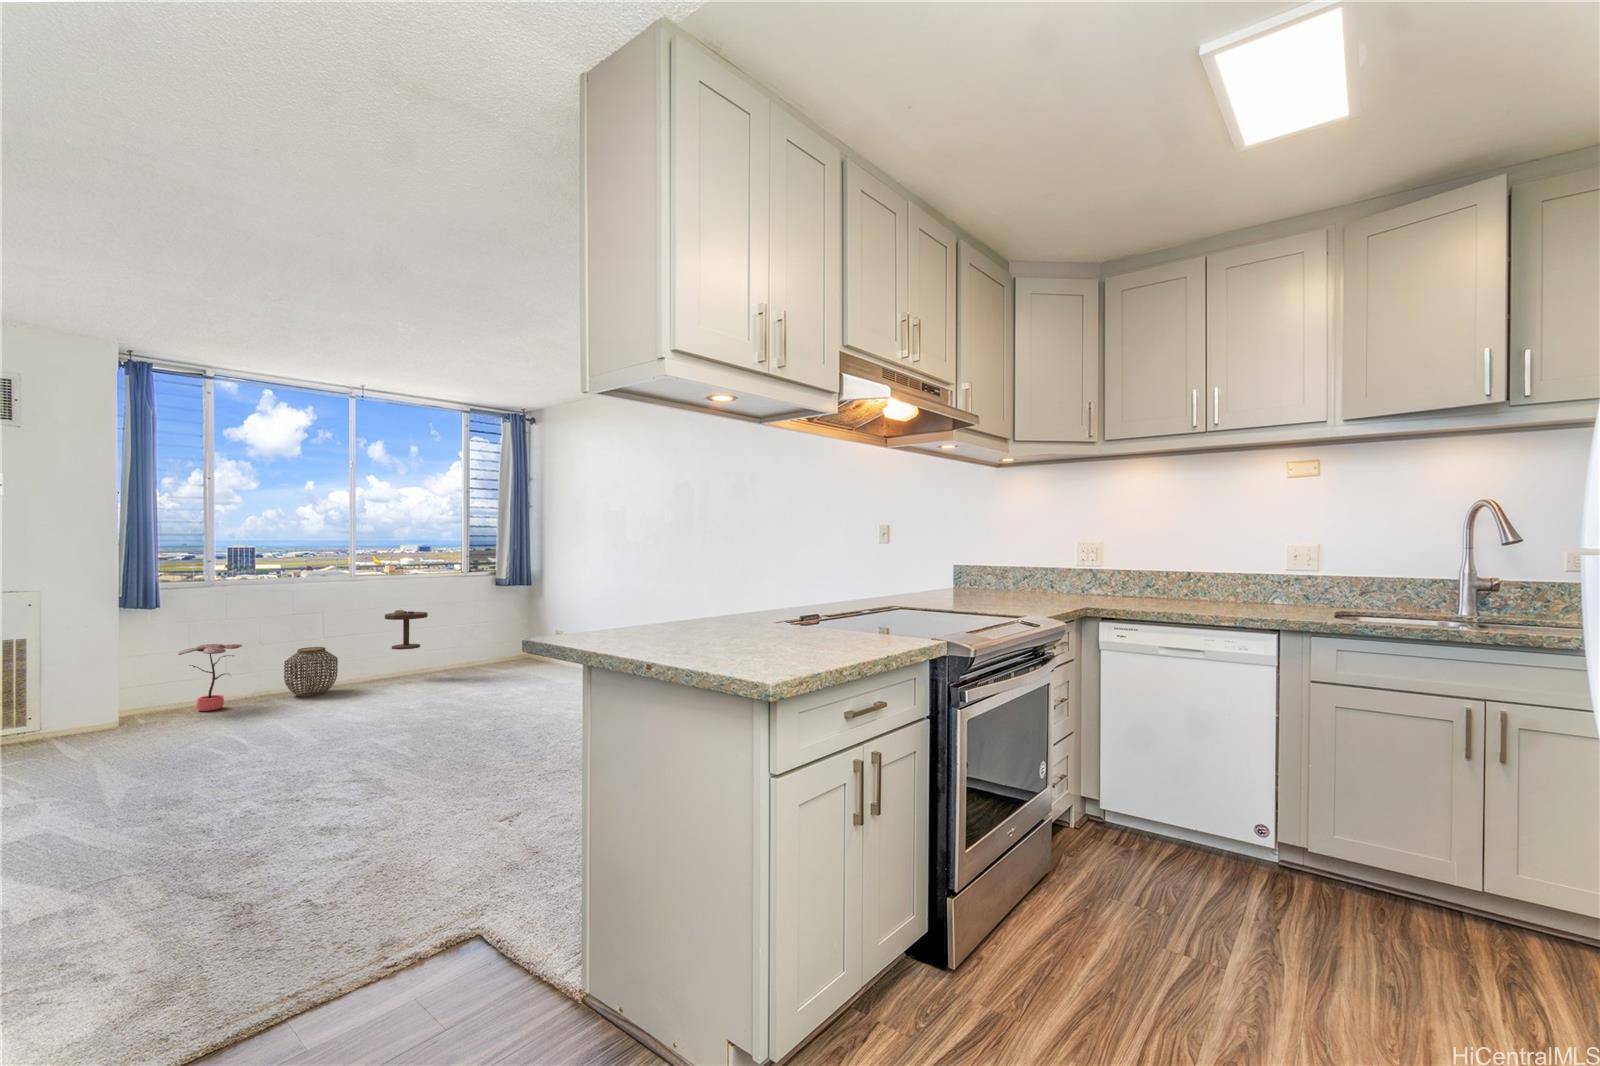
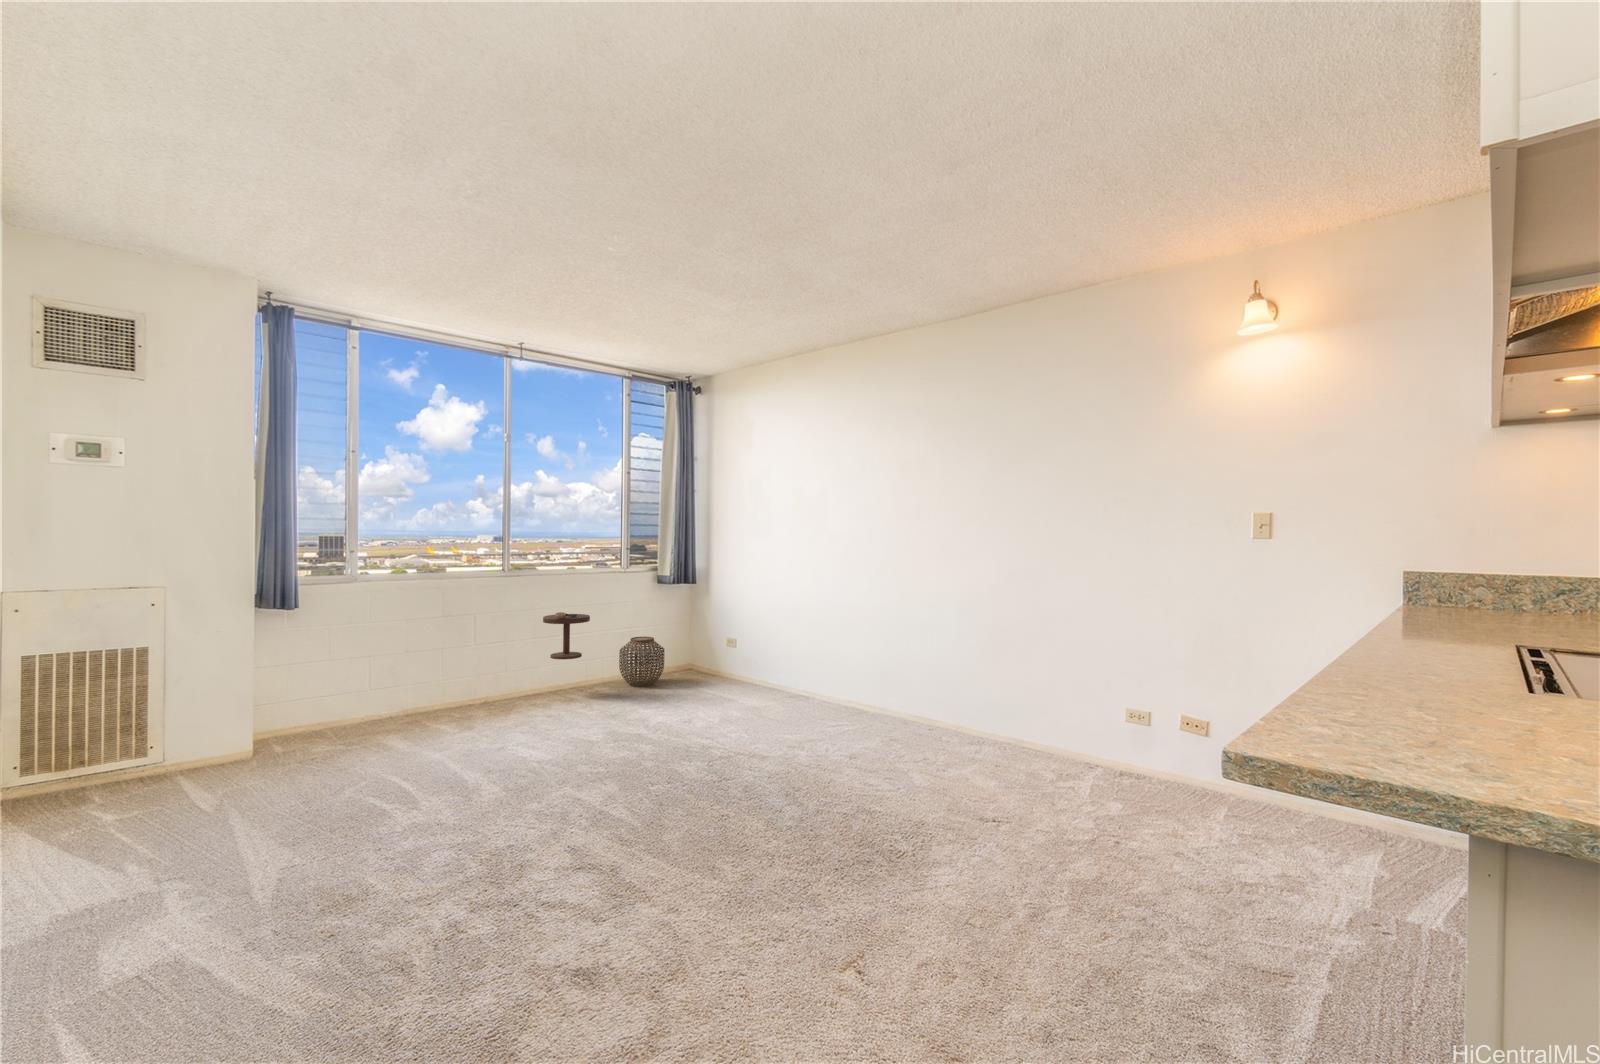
potted plant: present [178,644,242,711] -> none [320,653,391,734]
woven basket: present [284,647,338,697] -> present [619,637,664,686]

